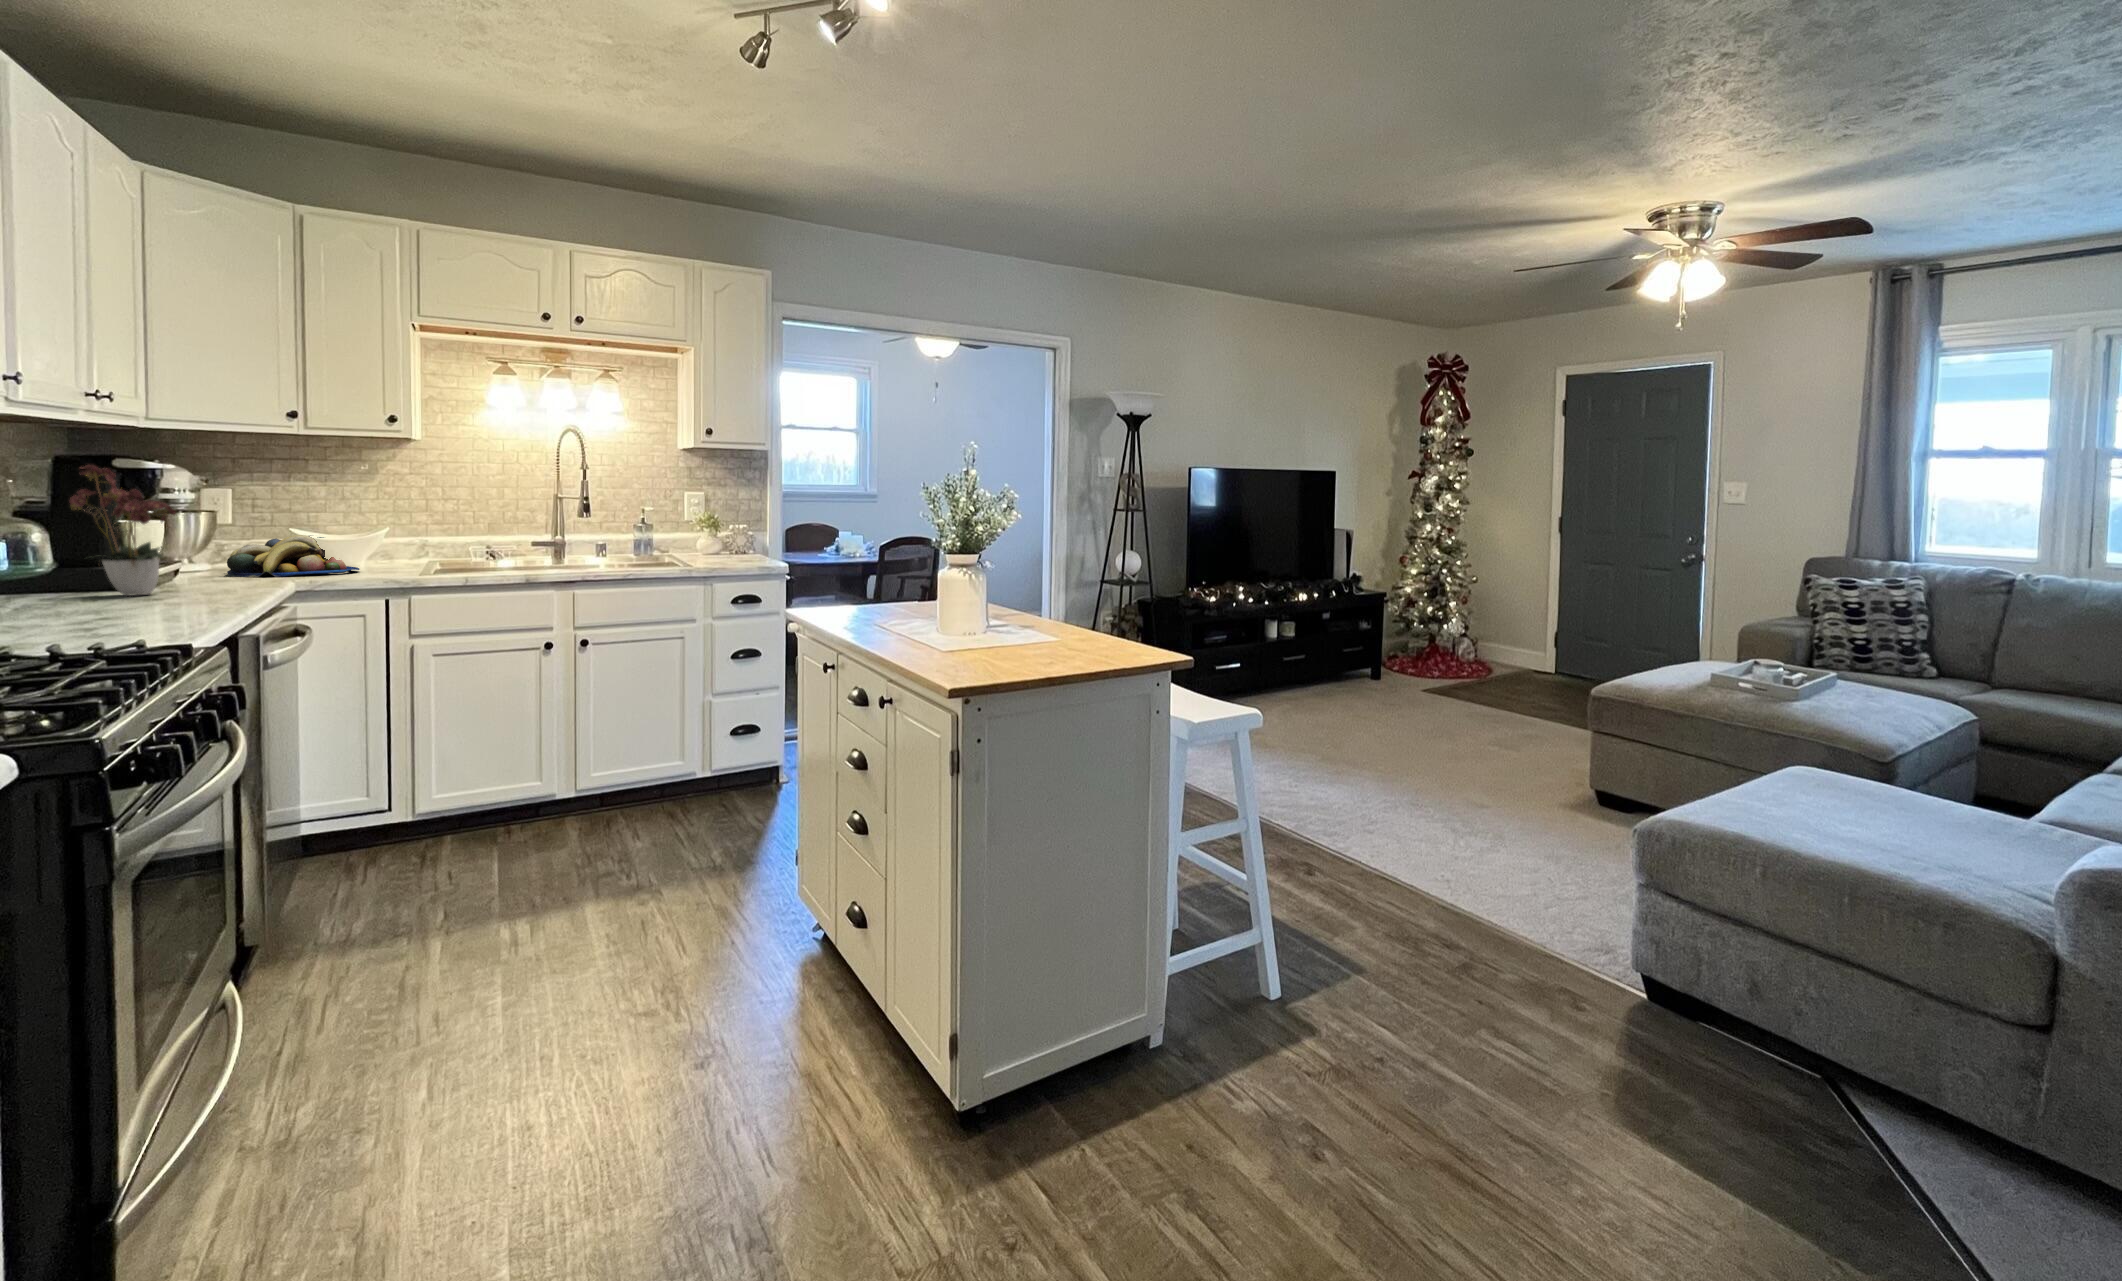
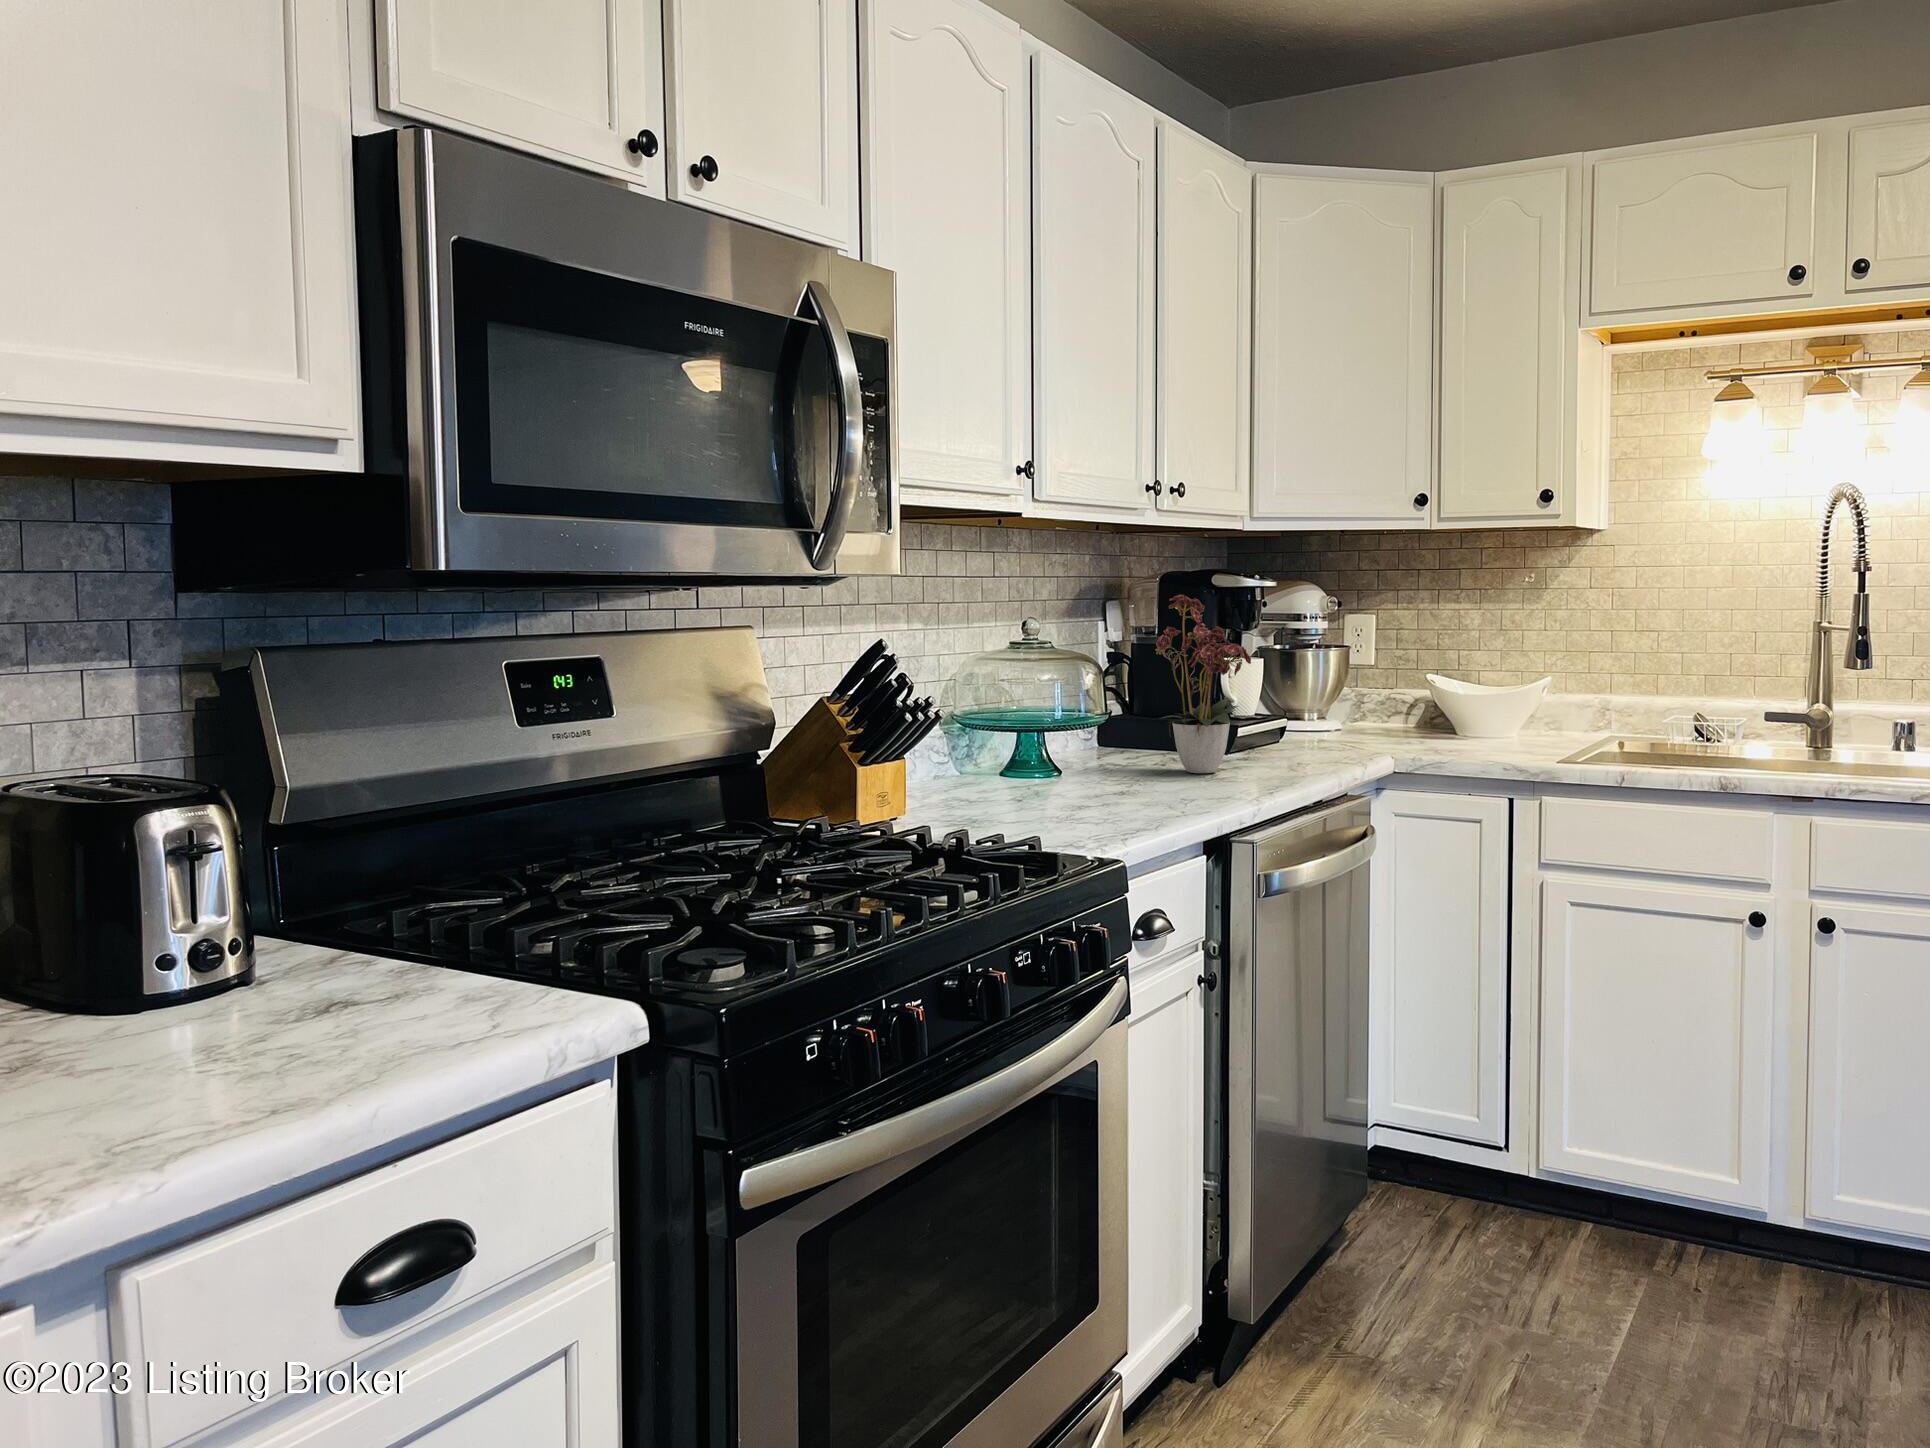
fruit bowl: present [227,535,359,577] -> none [1339,687,1499,748]

